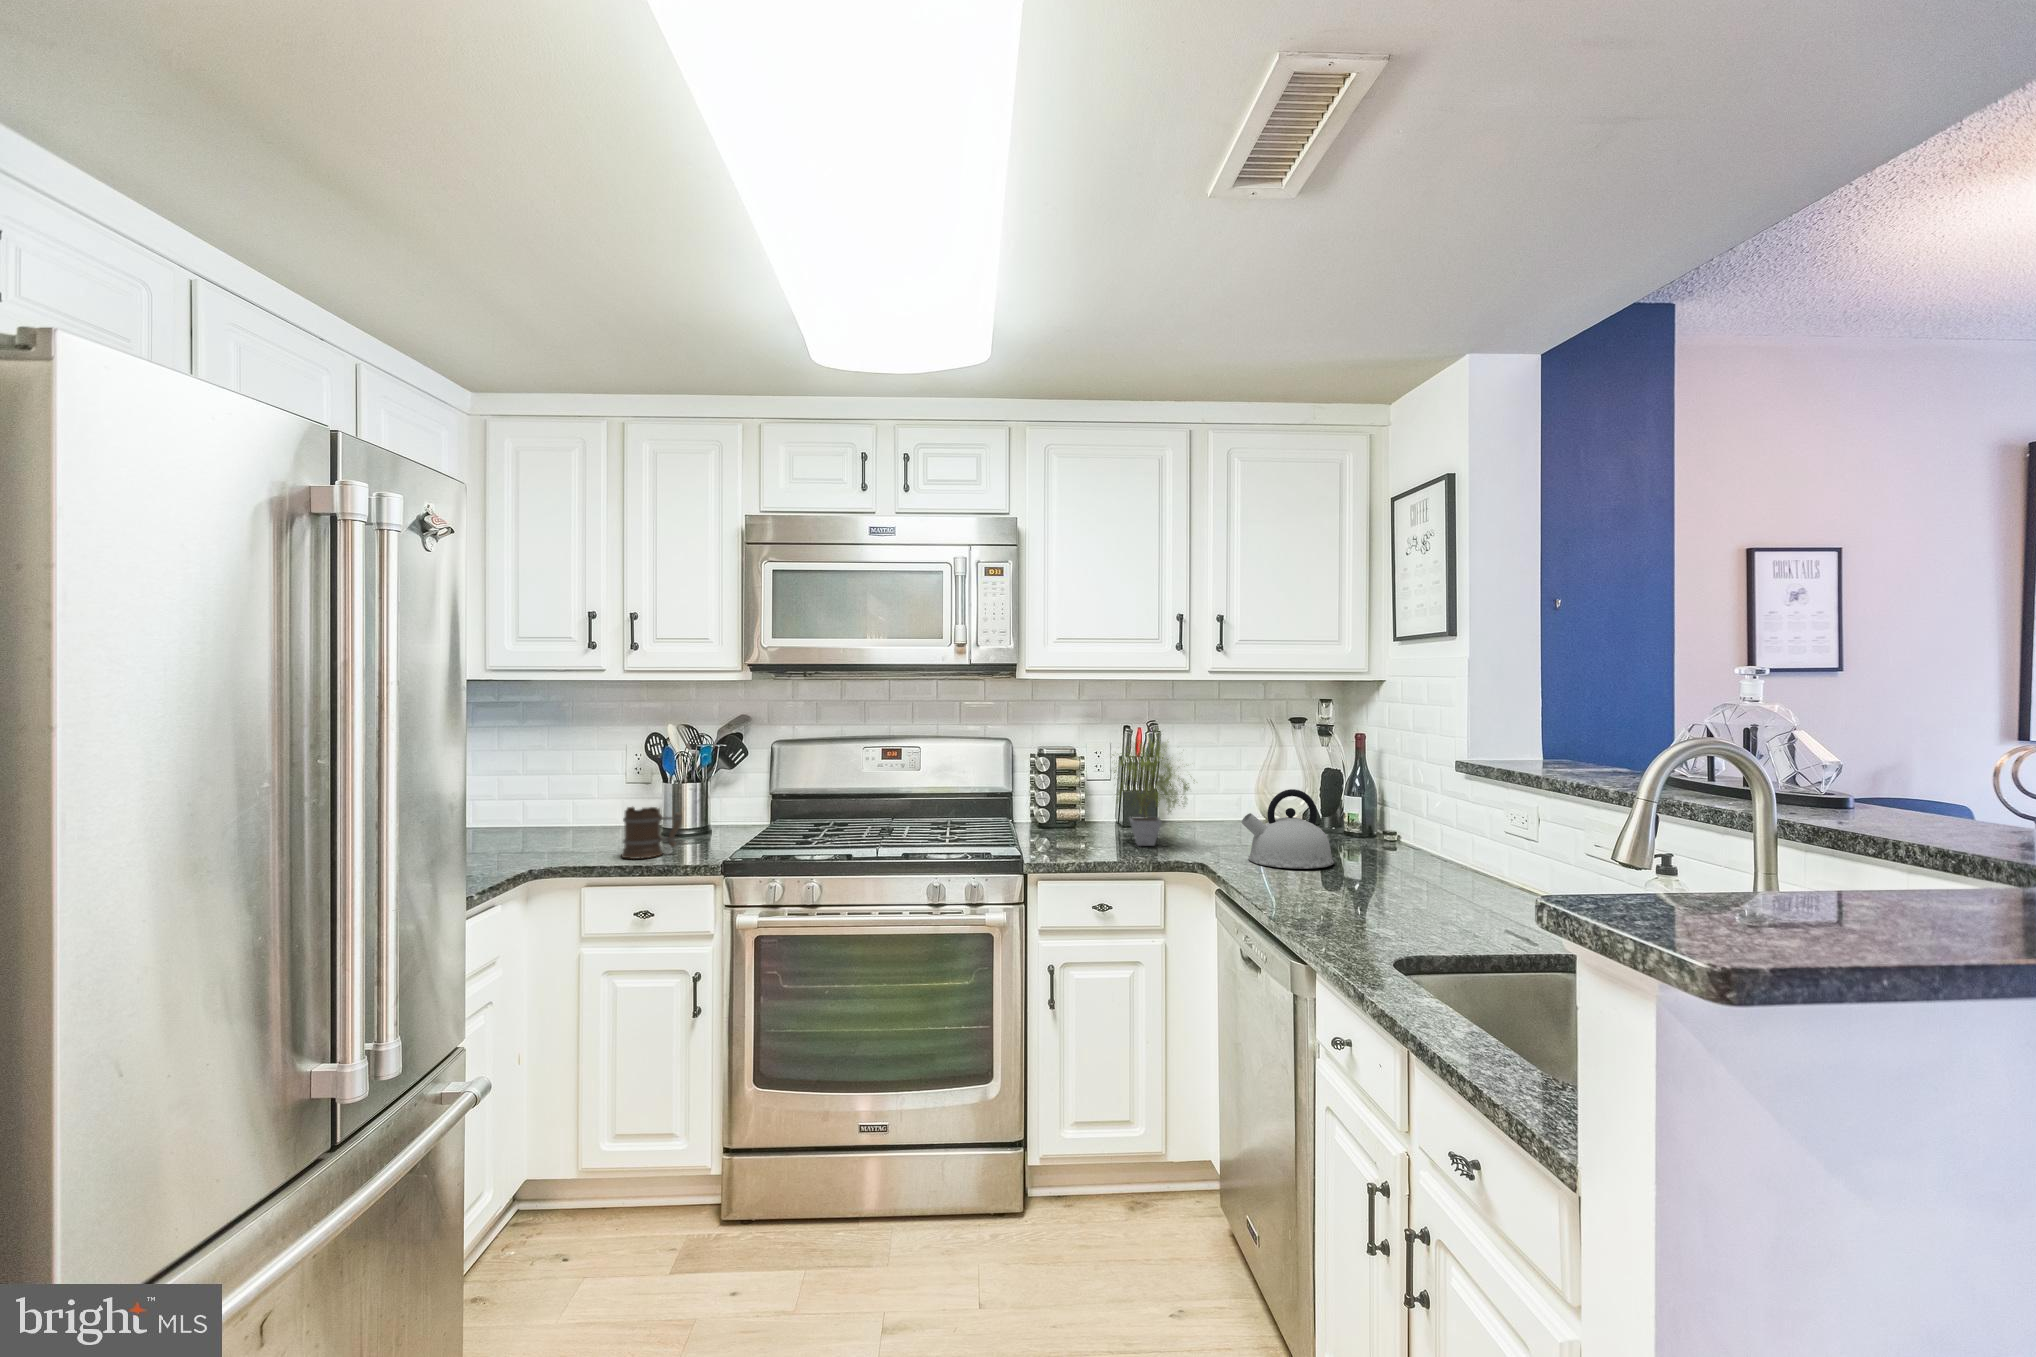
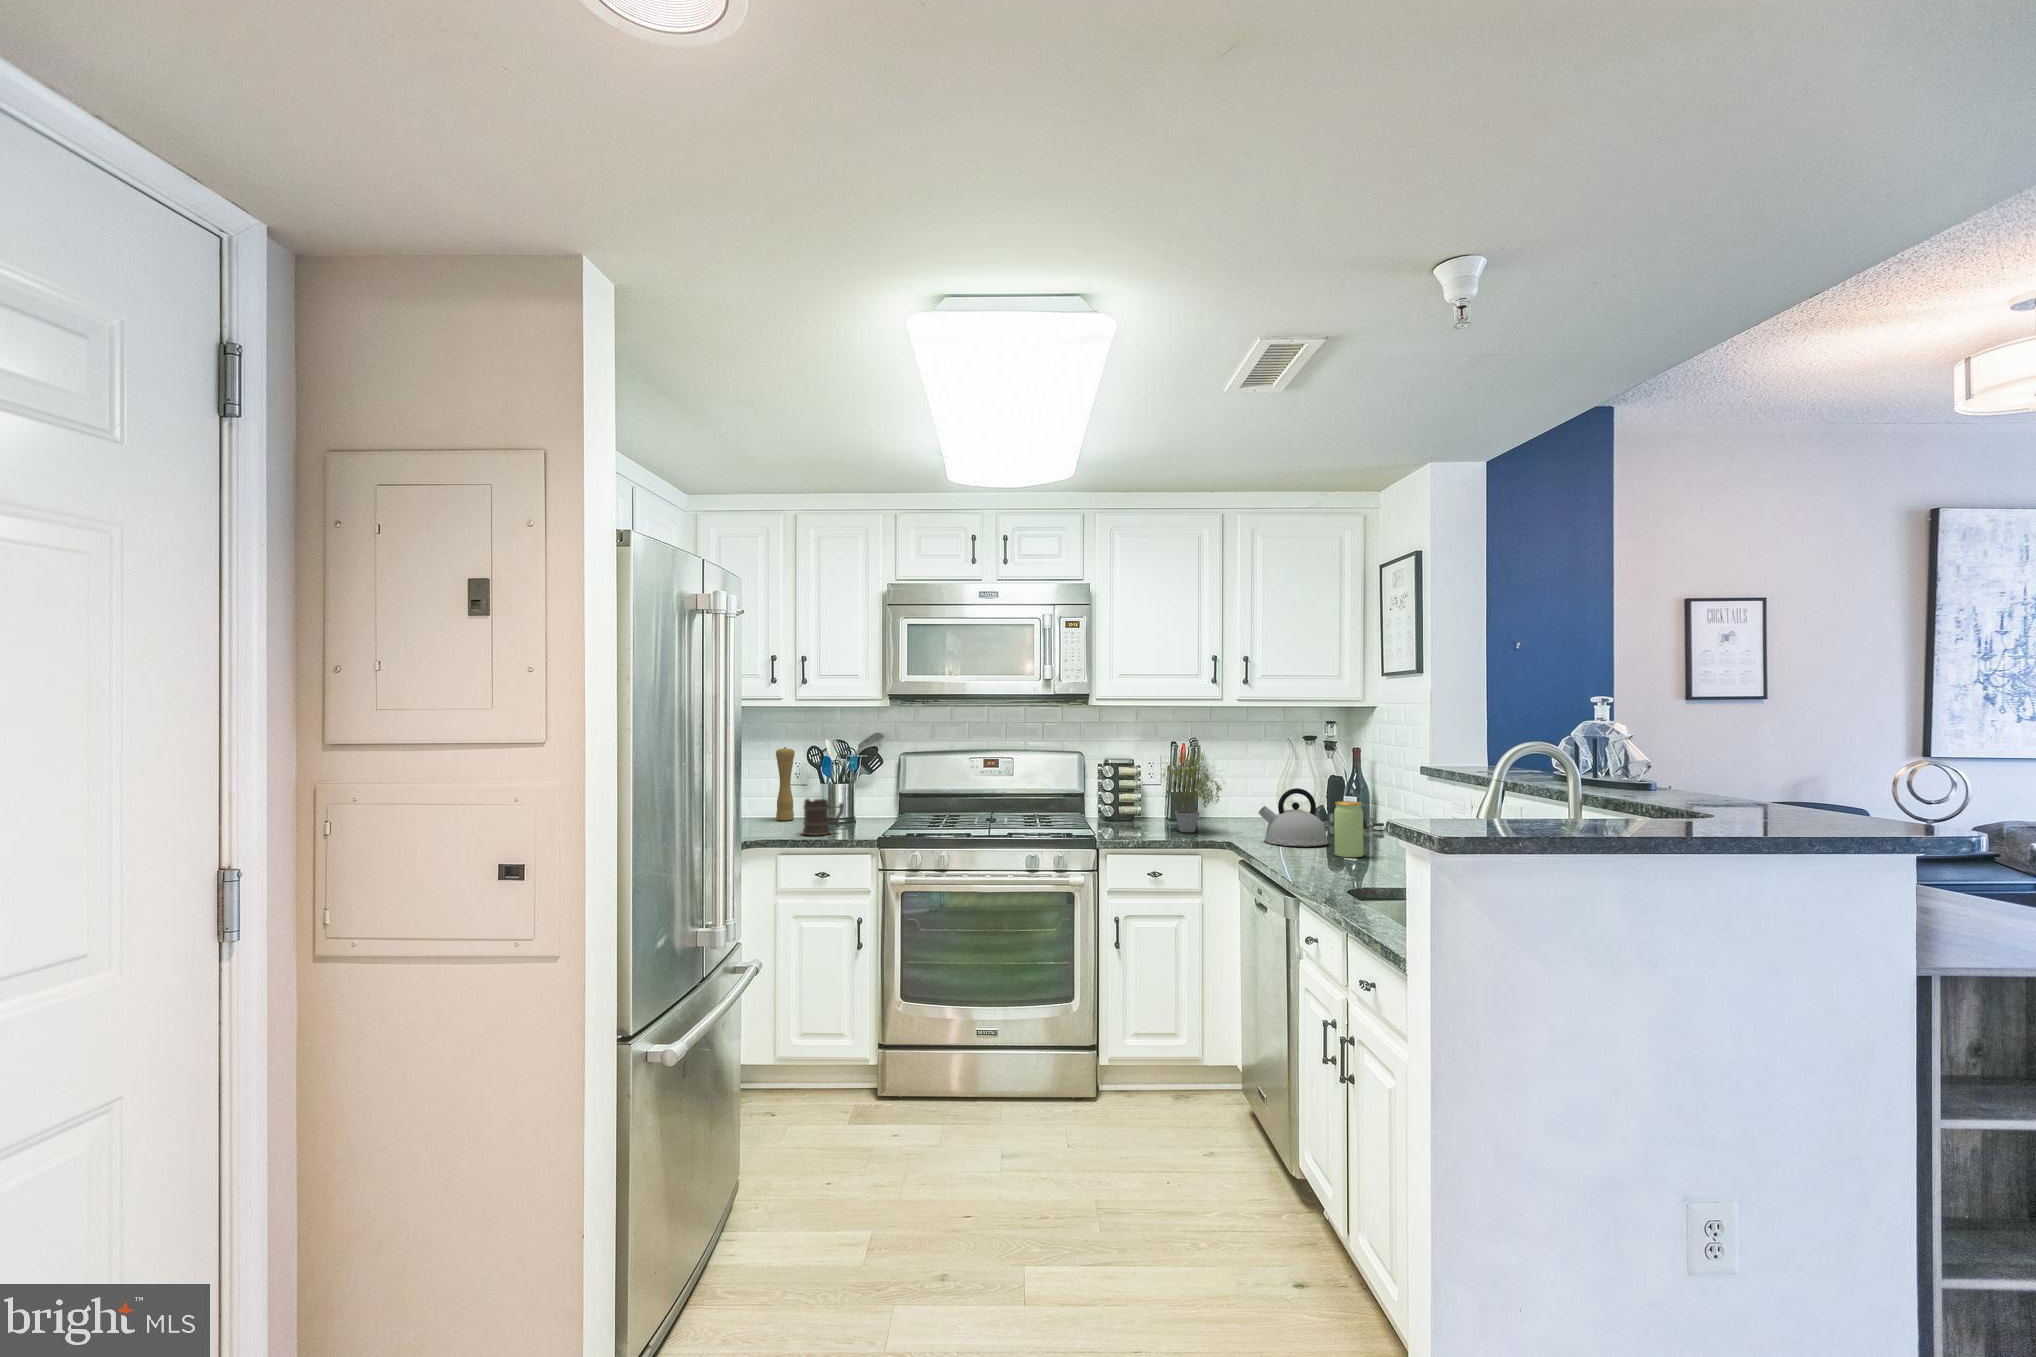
pepper mill: none [602,735,628,833] -> present [776,747,795,820]
jar: none [1350,809,1390,887] -> present [1334,801,1363,857]

